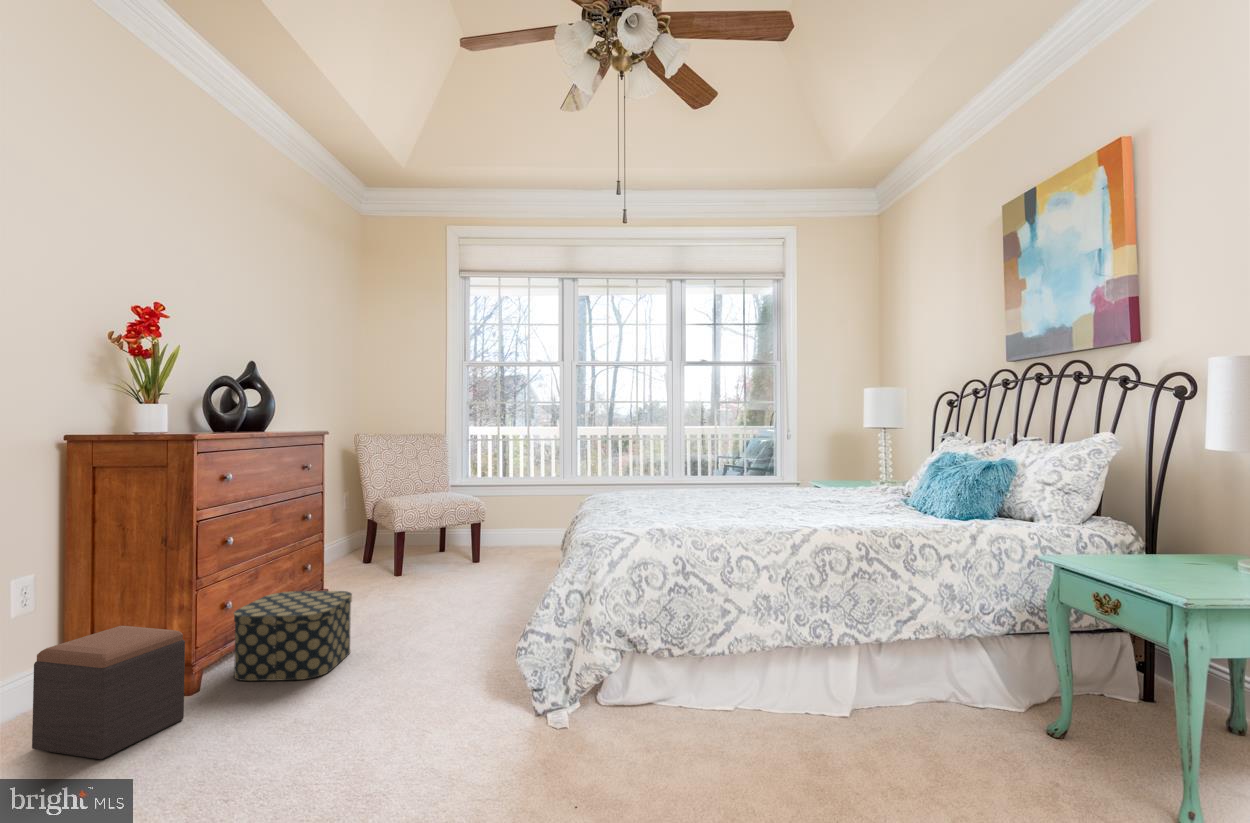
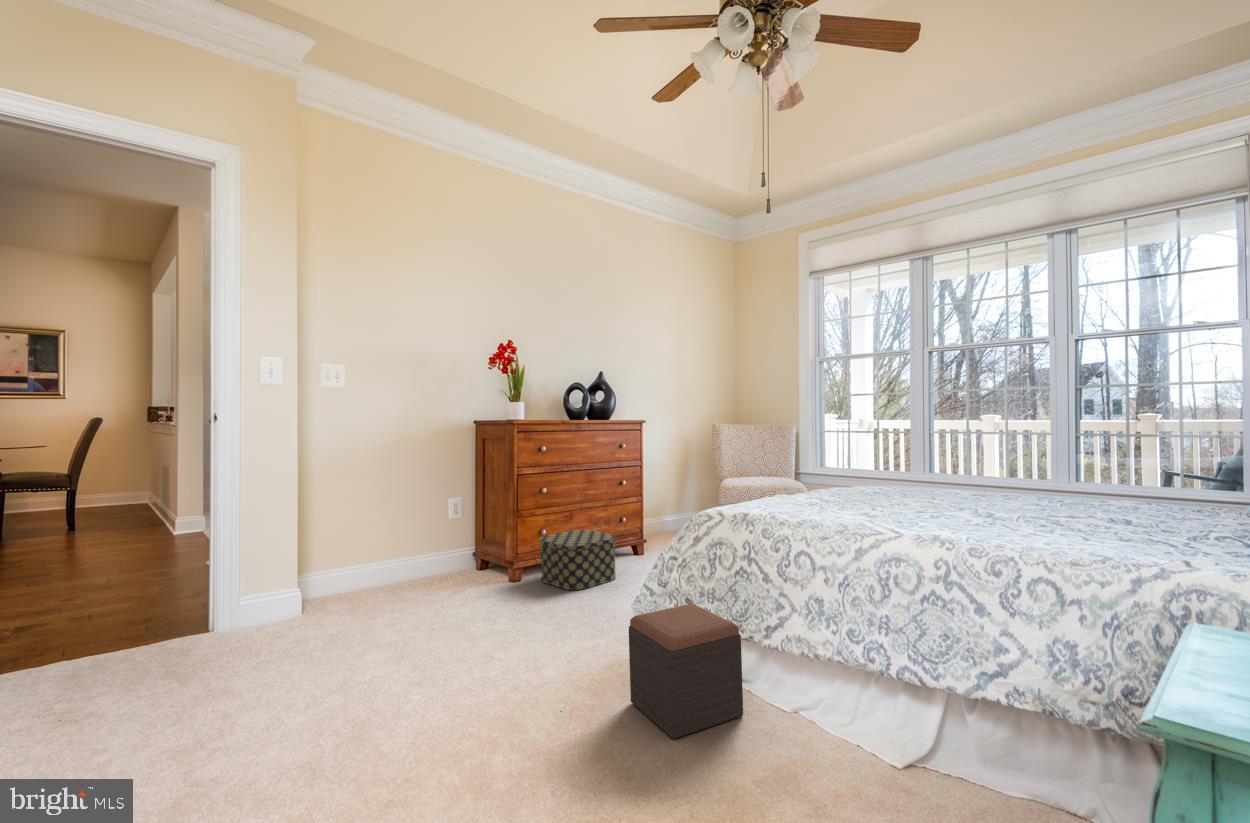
footstool: present [32,626,185,759] -> present [629,604,743,739]

